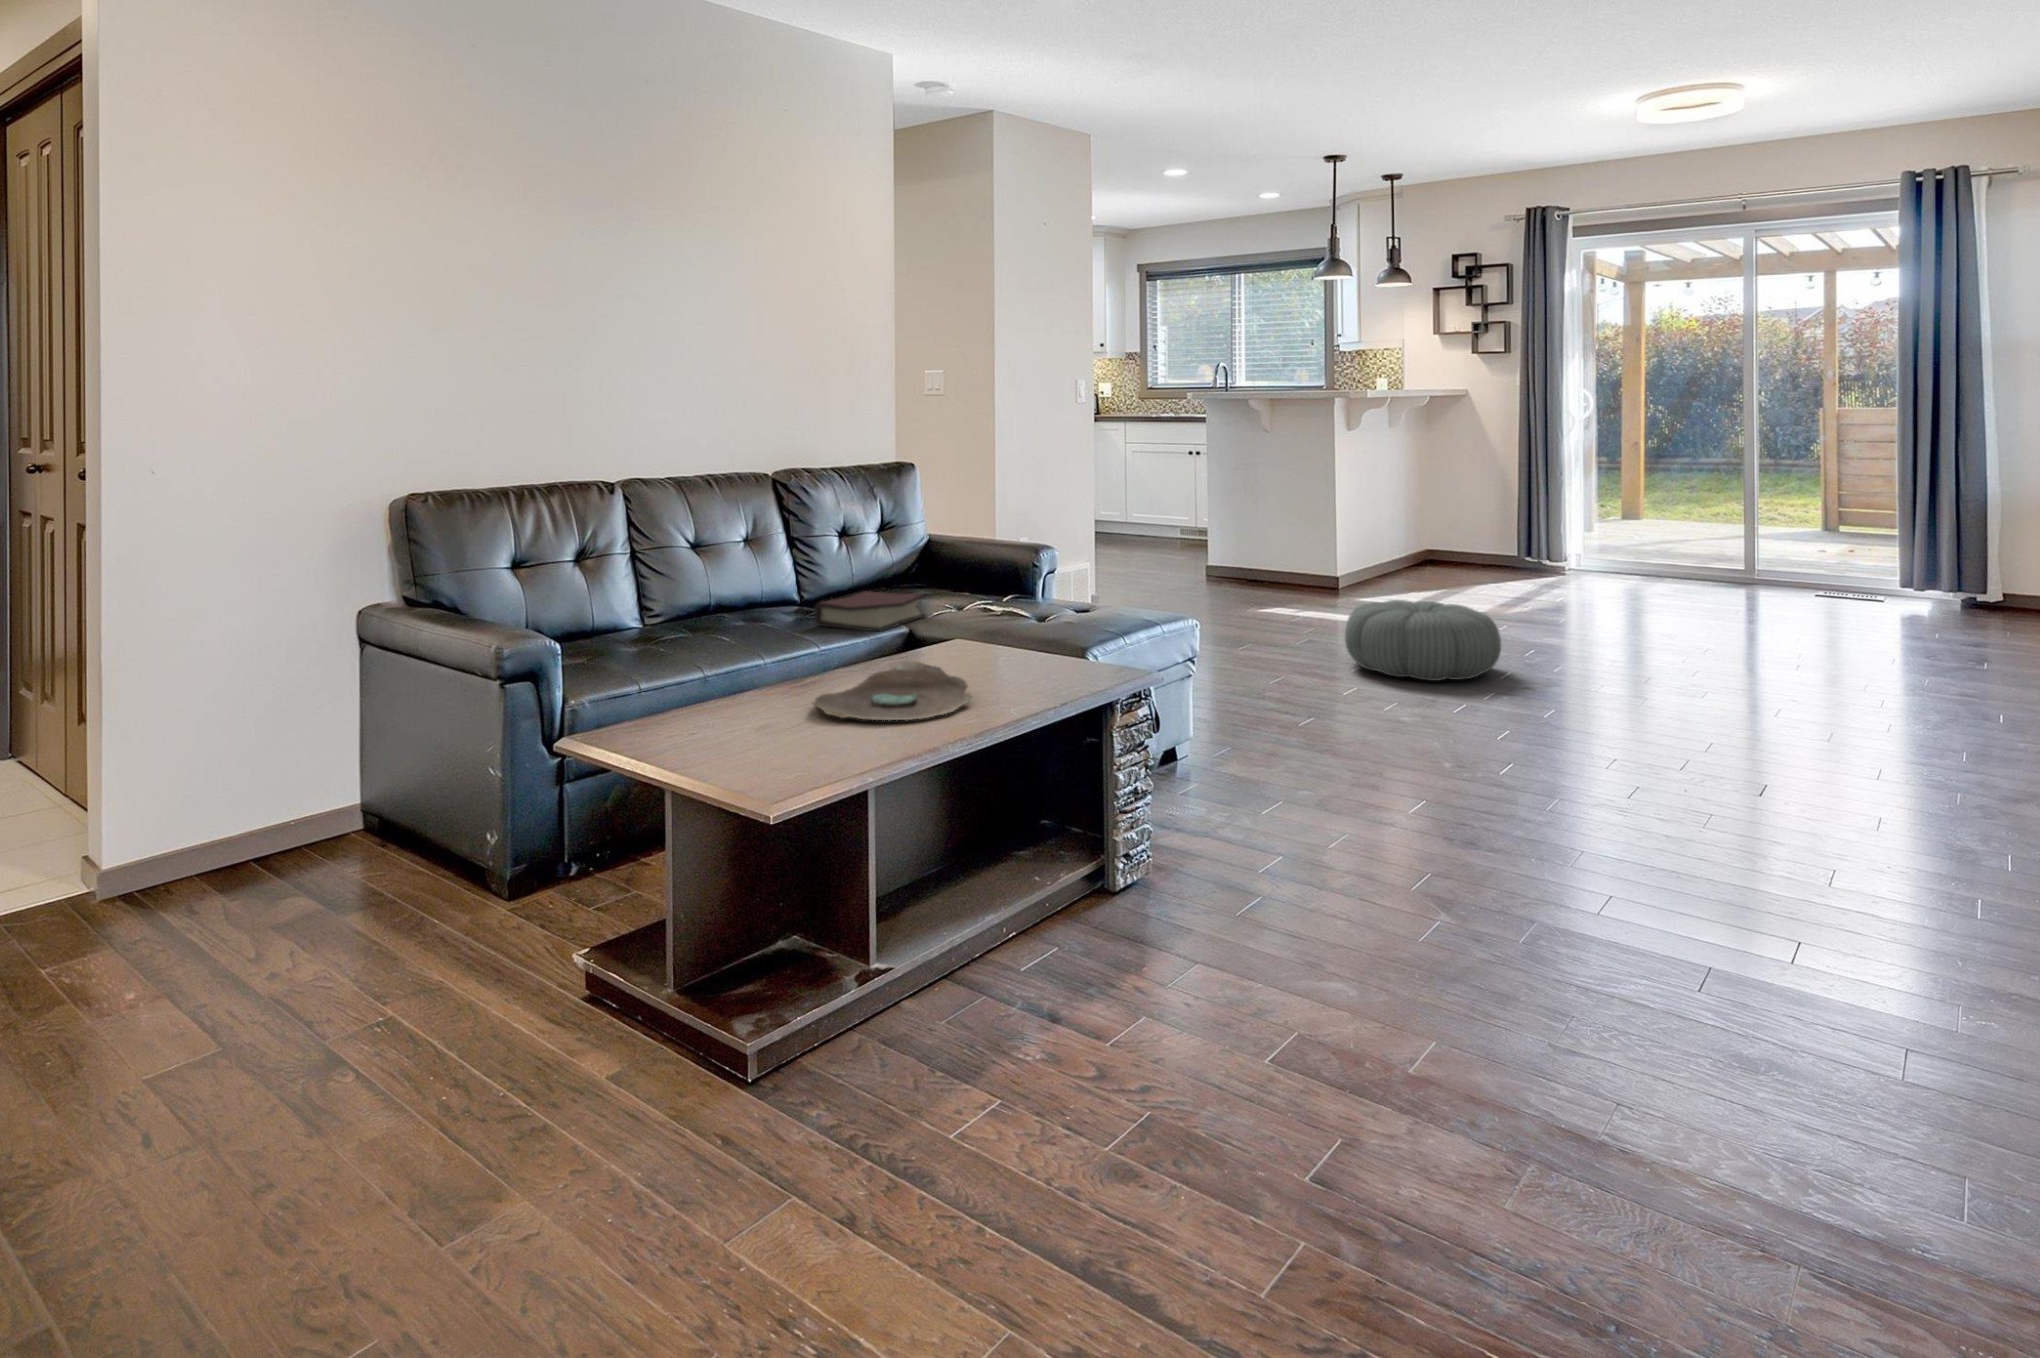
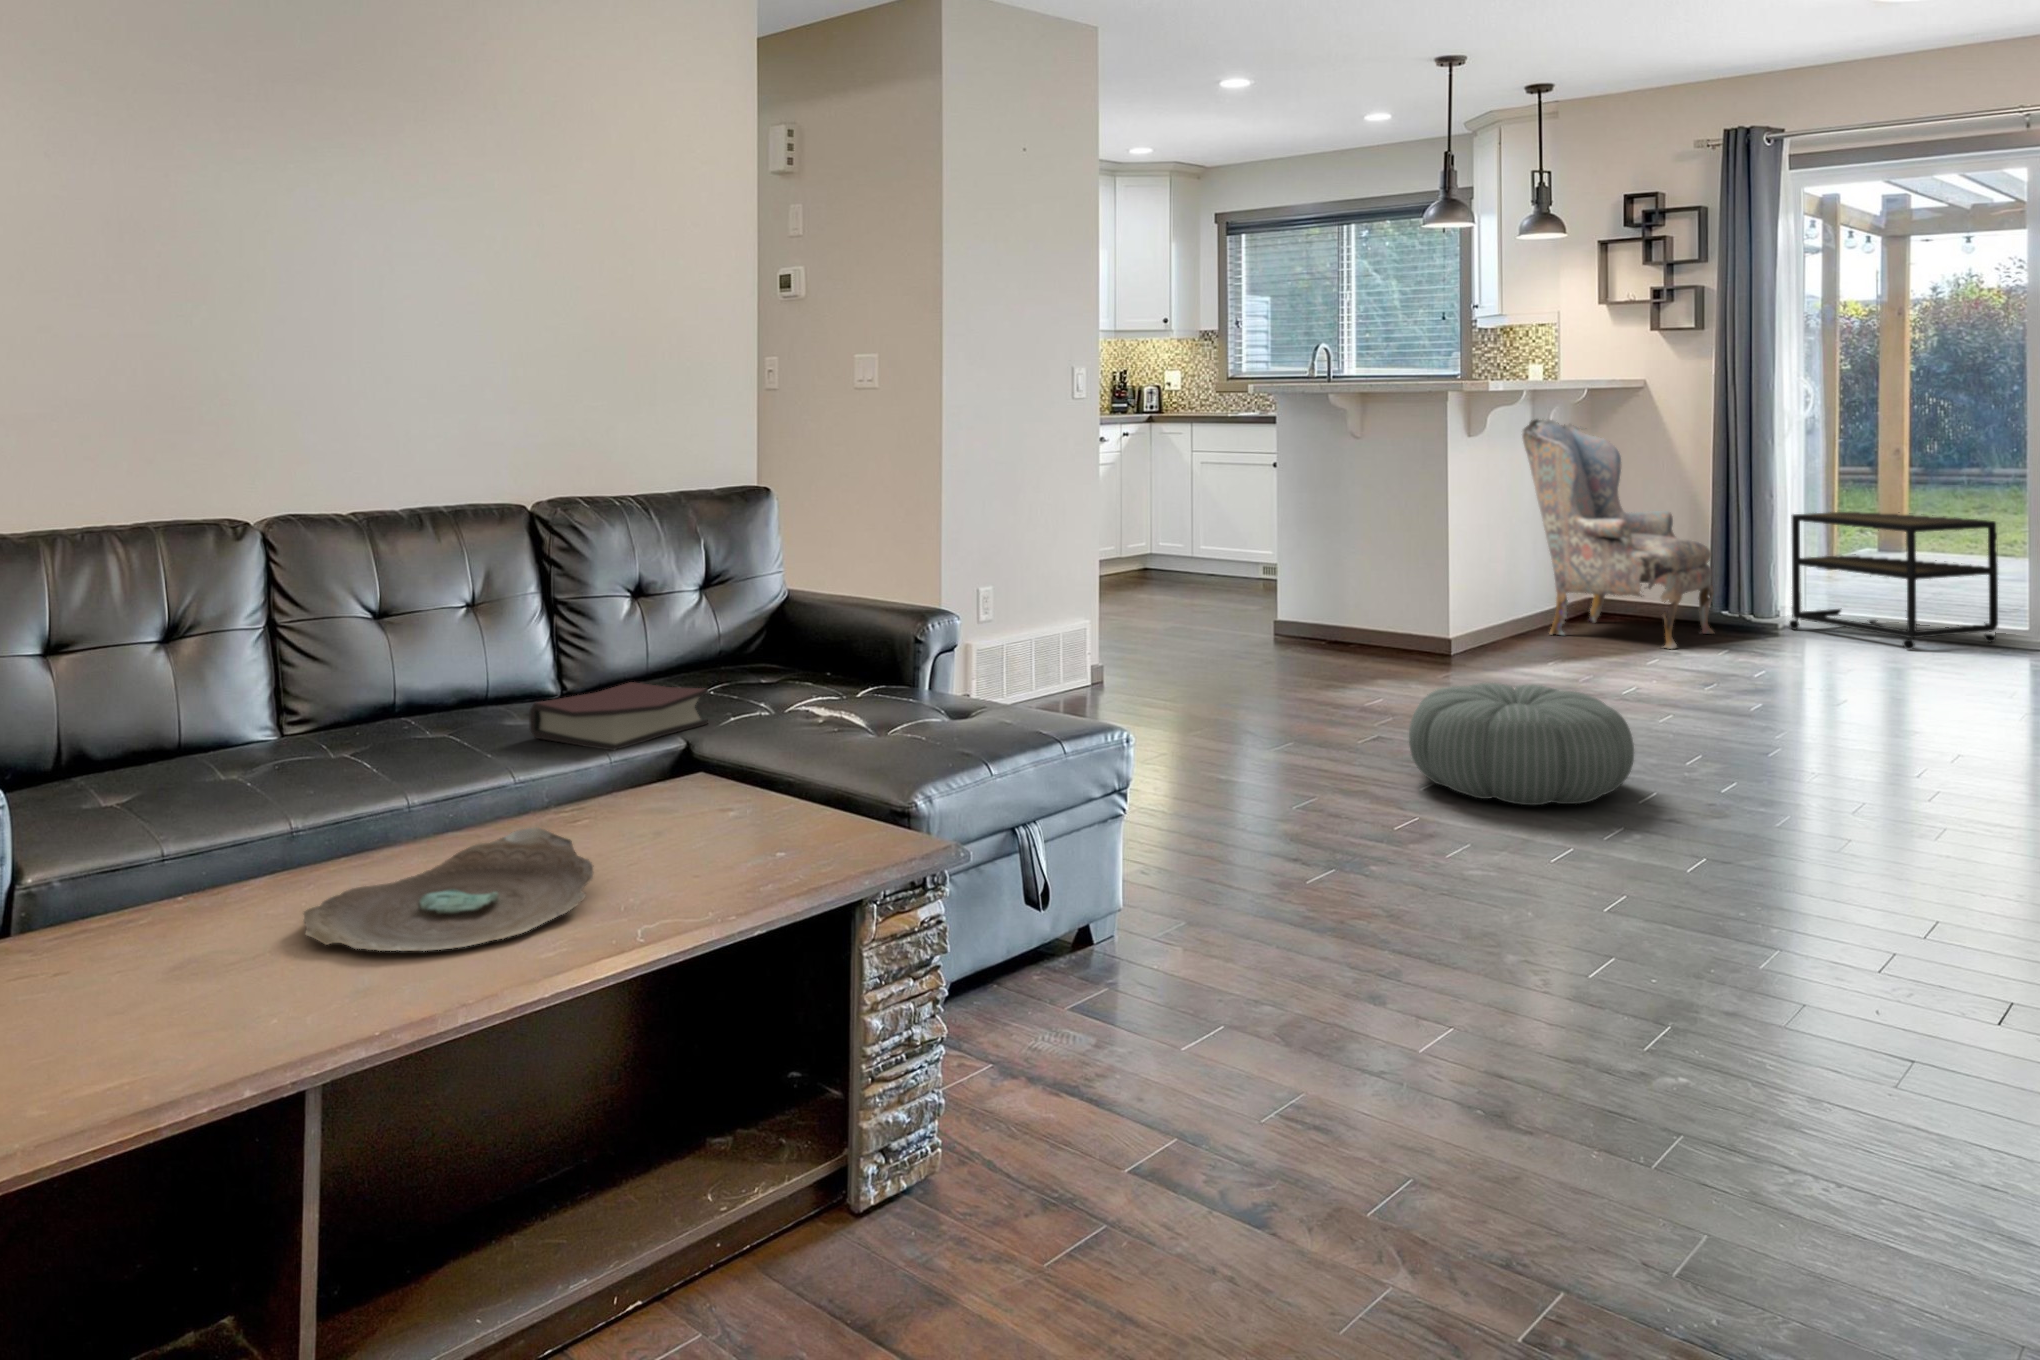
armchair: none [1385,418,1524,584] -> present [1522,419,1714,649]
side table: none [1576,485,1725,584] -> present [1789,512,1998,650]

